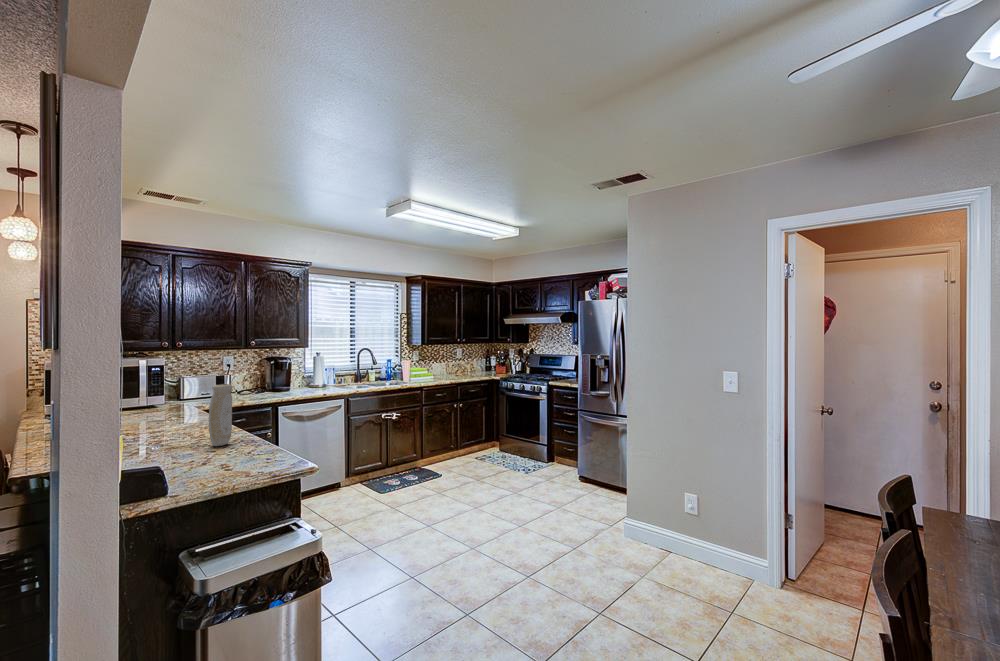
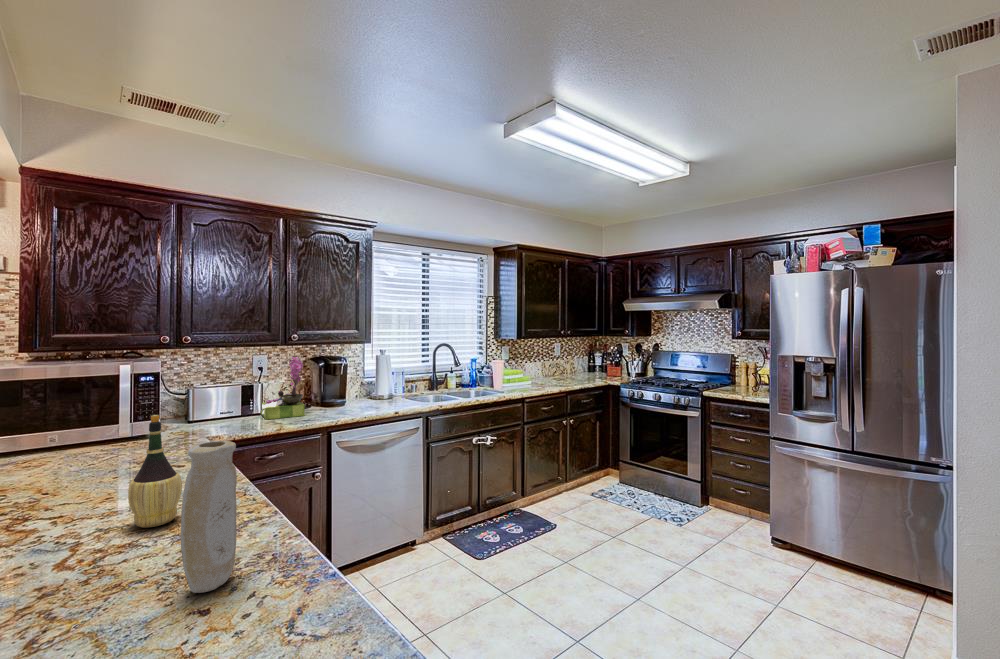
flower arrangement: none [228,356,262,399] -> present [260,357,305,420]
wine bottle: none [171,379,197,434] -> present [128,415,182,527]

